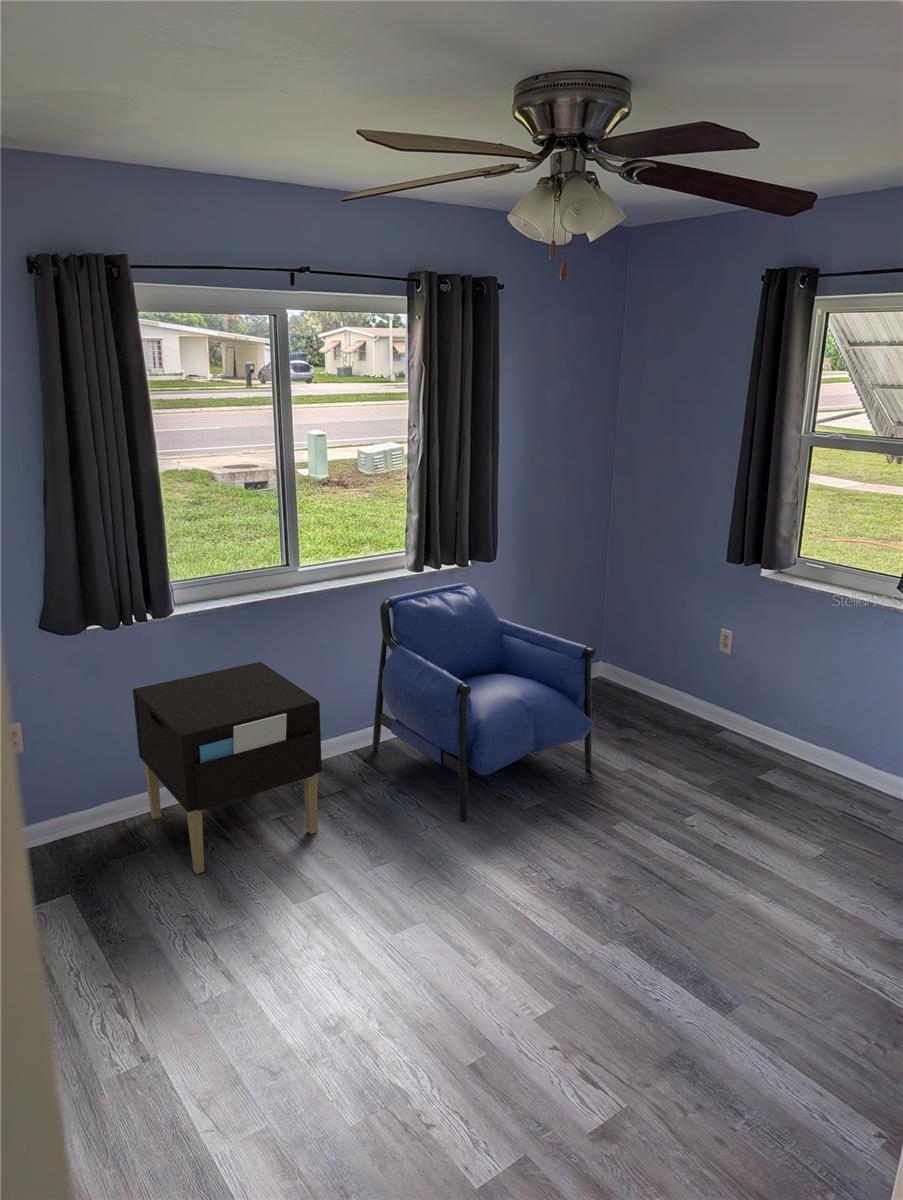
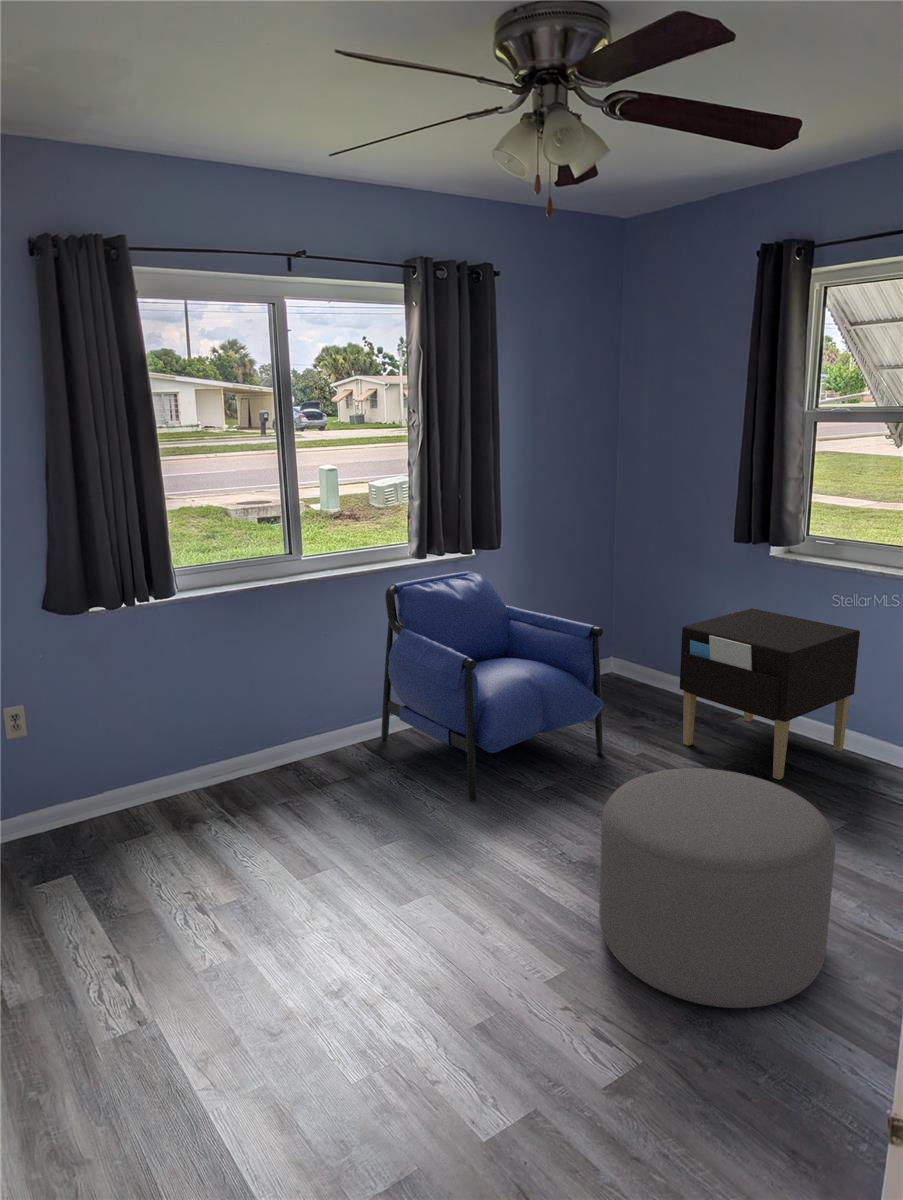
nightstand: present [133,662,322,874] -> present [680,608,860,780]
ottoman: none [587,810,815,1052] -> present [599,768,835,1008]

